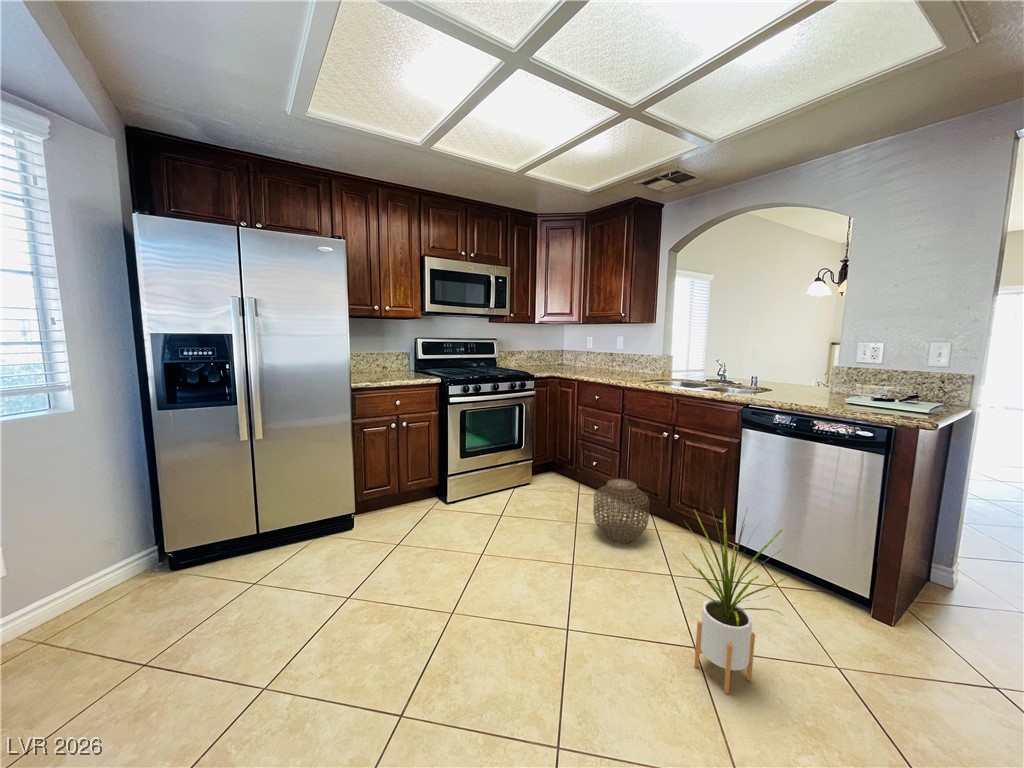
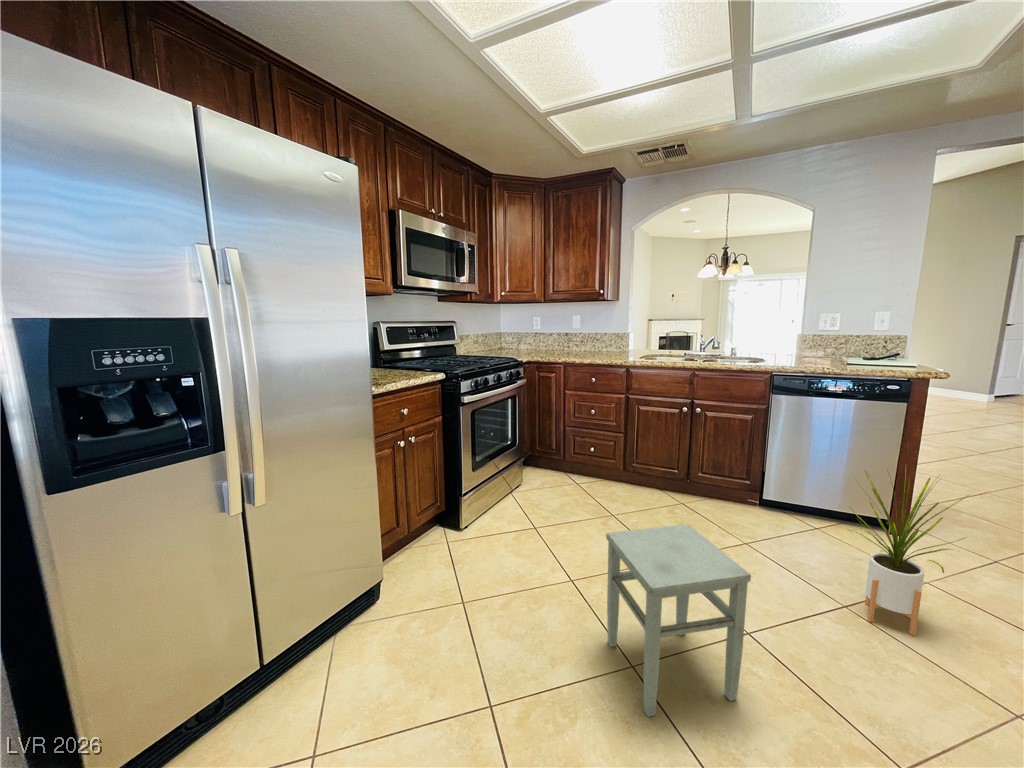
woven basket: present [593,479,649,544] -> none [643,461,703,527]
stool: none [412,505,515,658] -> present [606,524,751,716]

